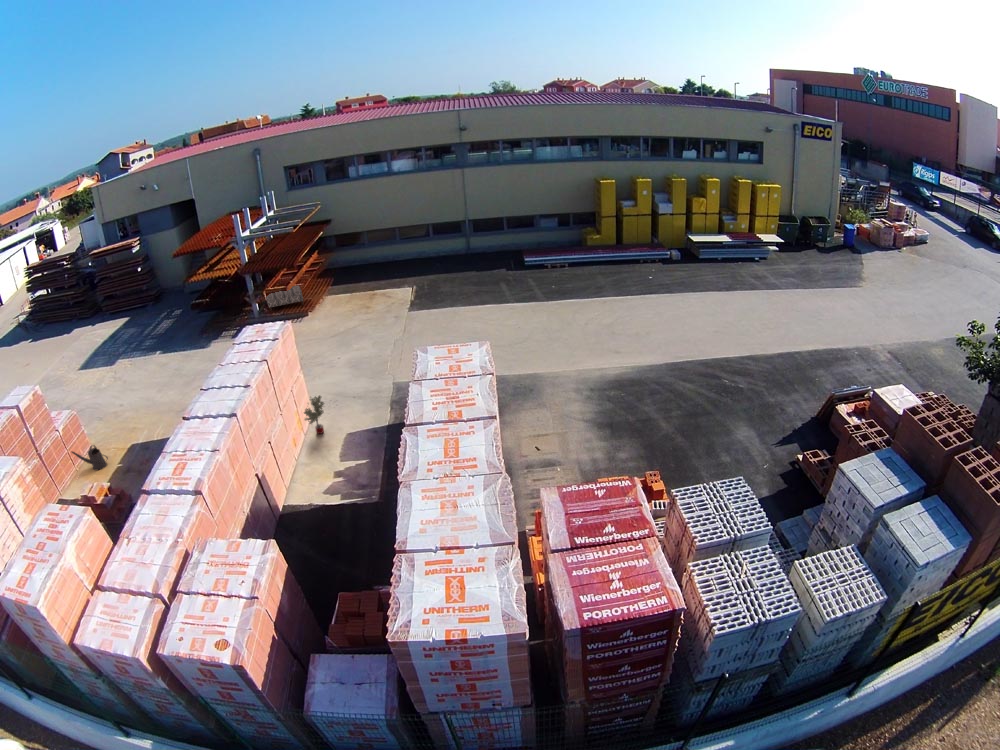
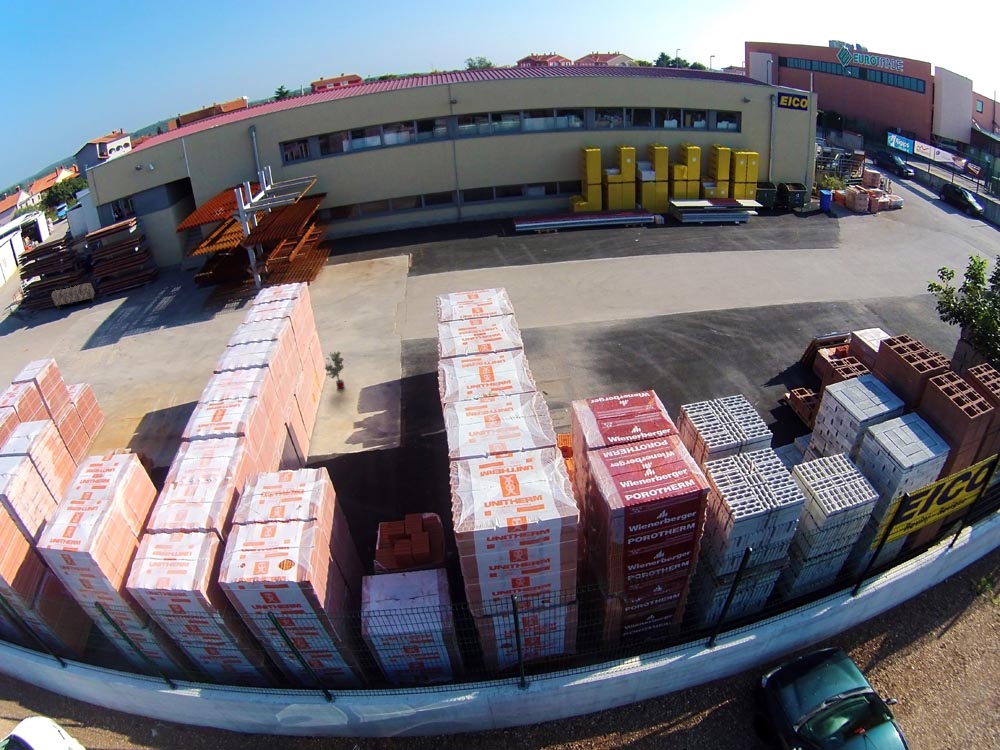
bench: present [266,286,304,311] -> present [51,283,95,310]
watering can: present [72,446,108,470] -> none [102,408,138,432]

